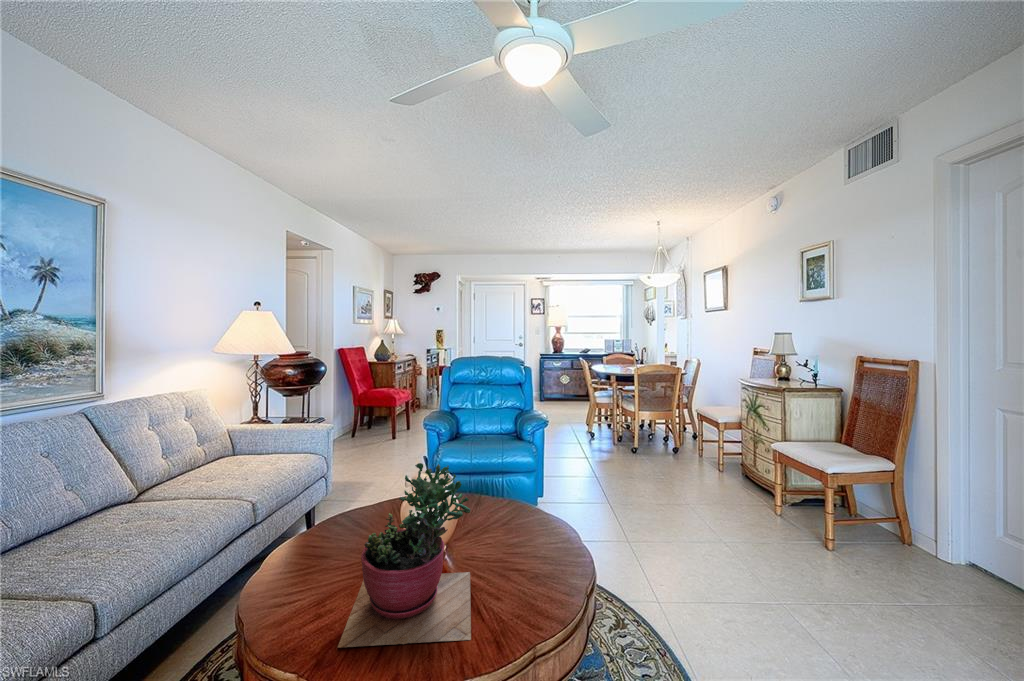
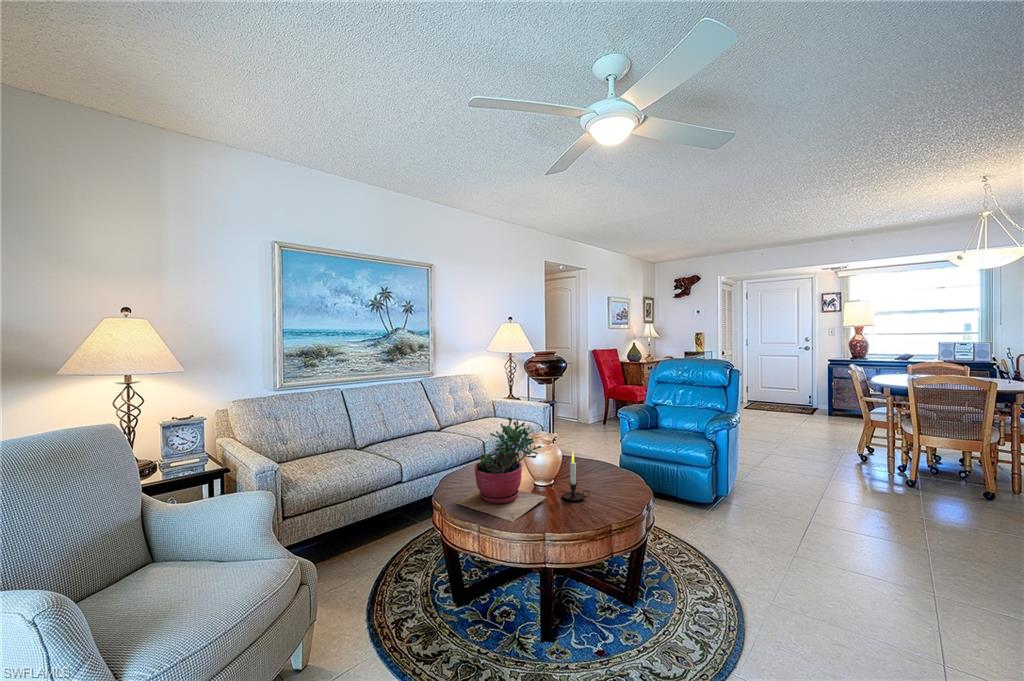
candle: none [479,493,517,565] -> present [562,452,590,501]

